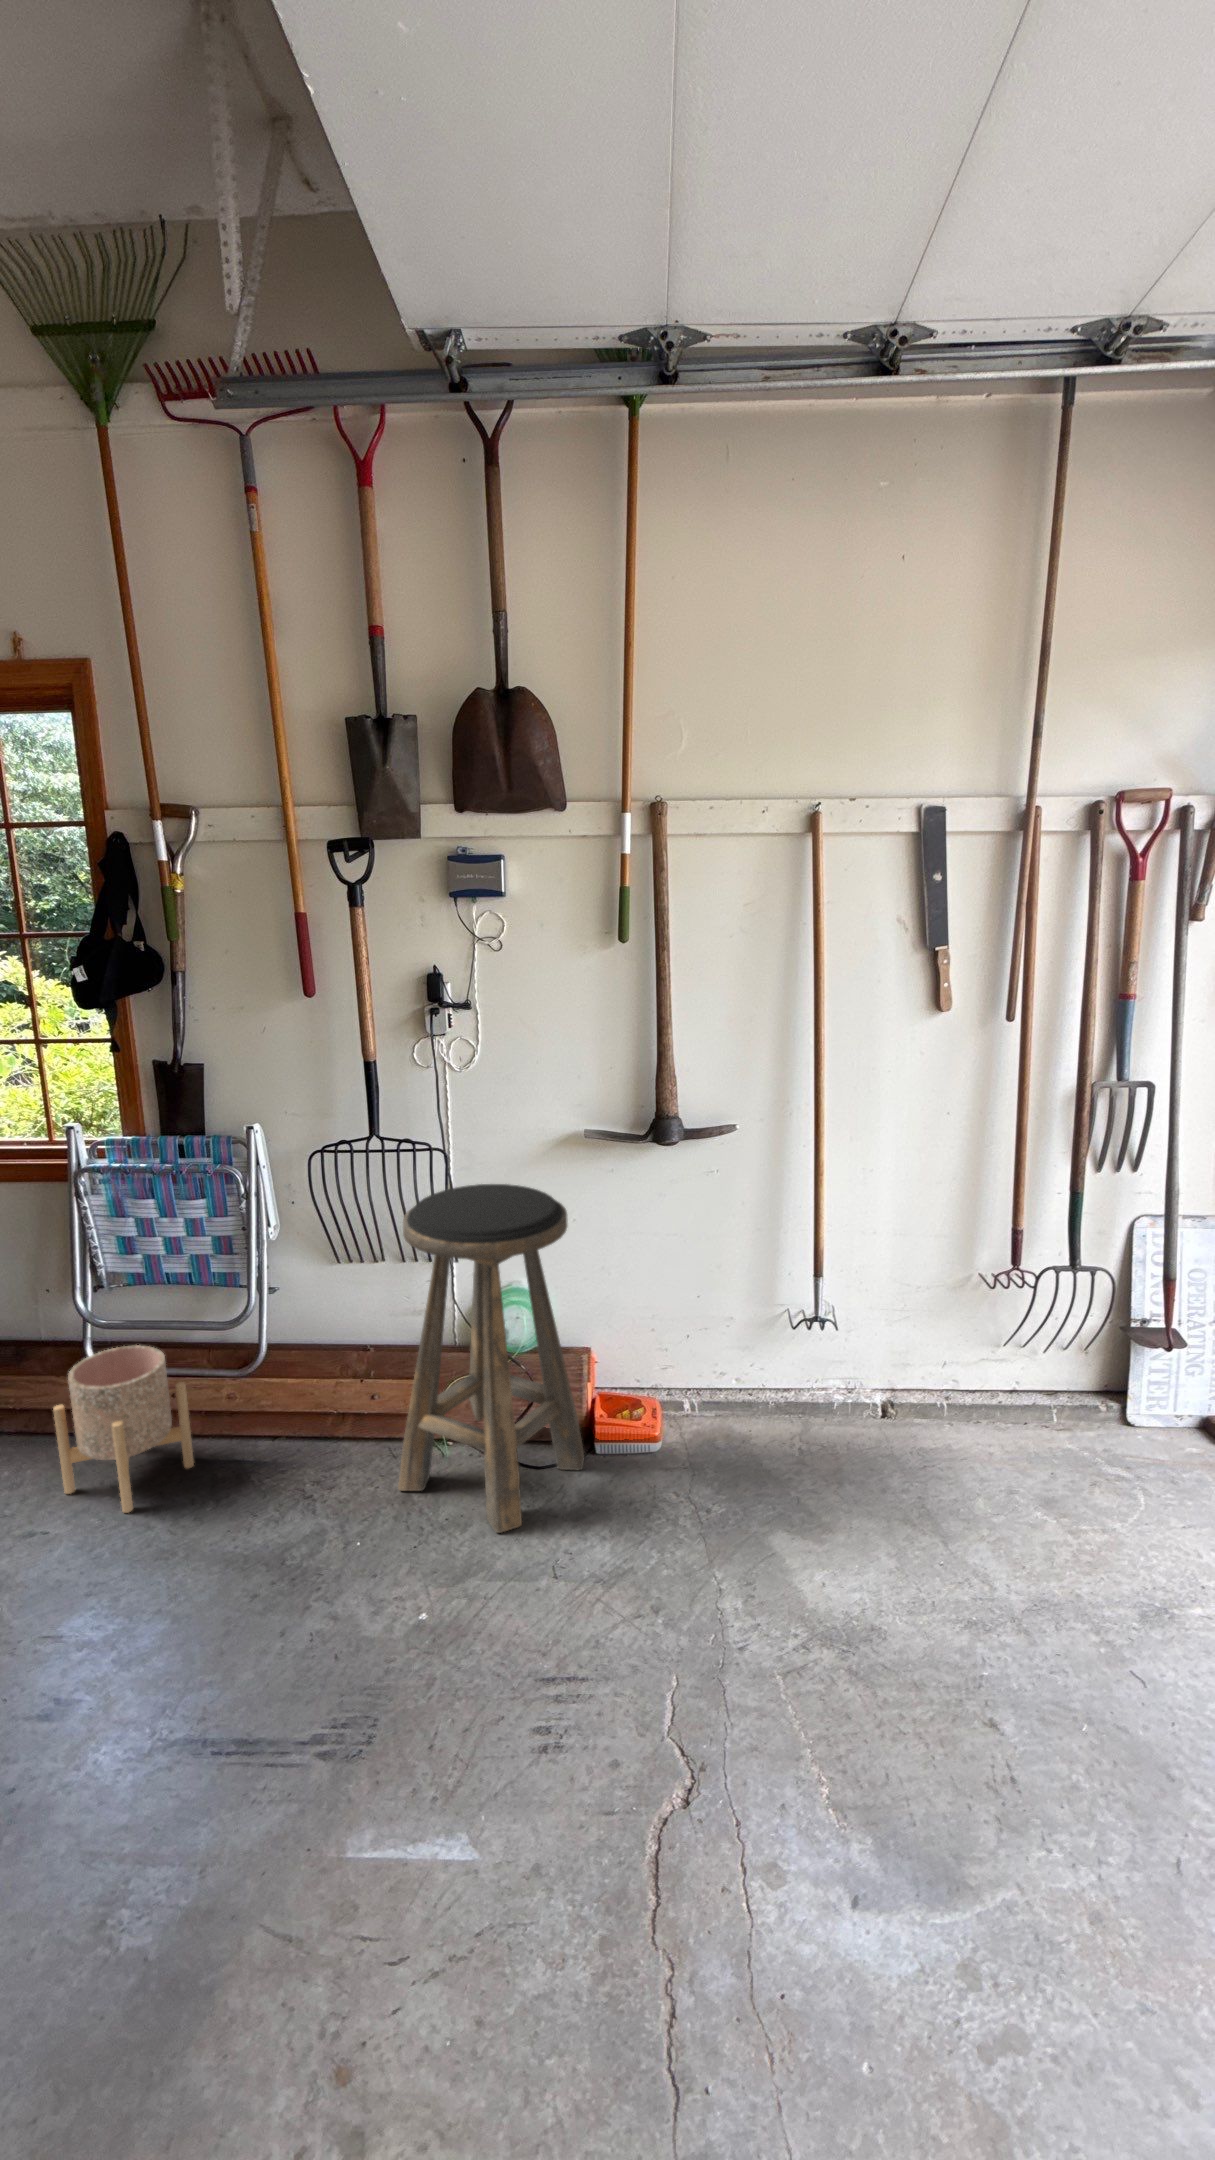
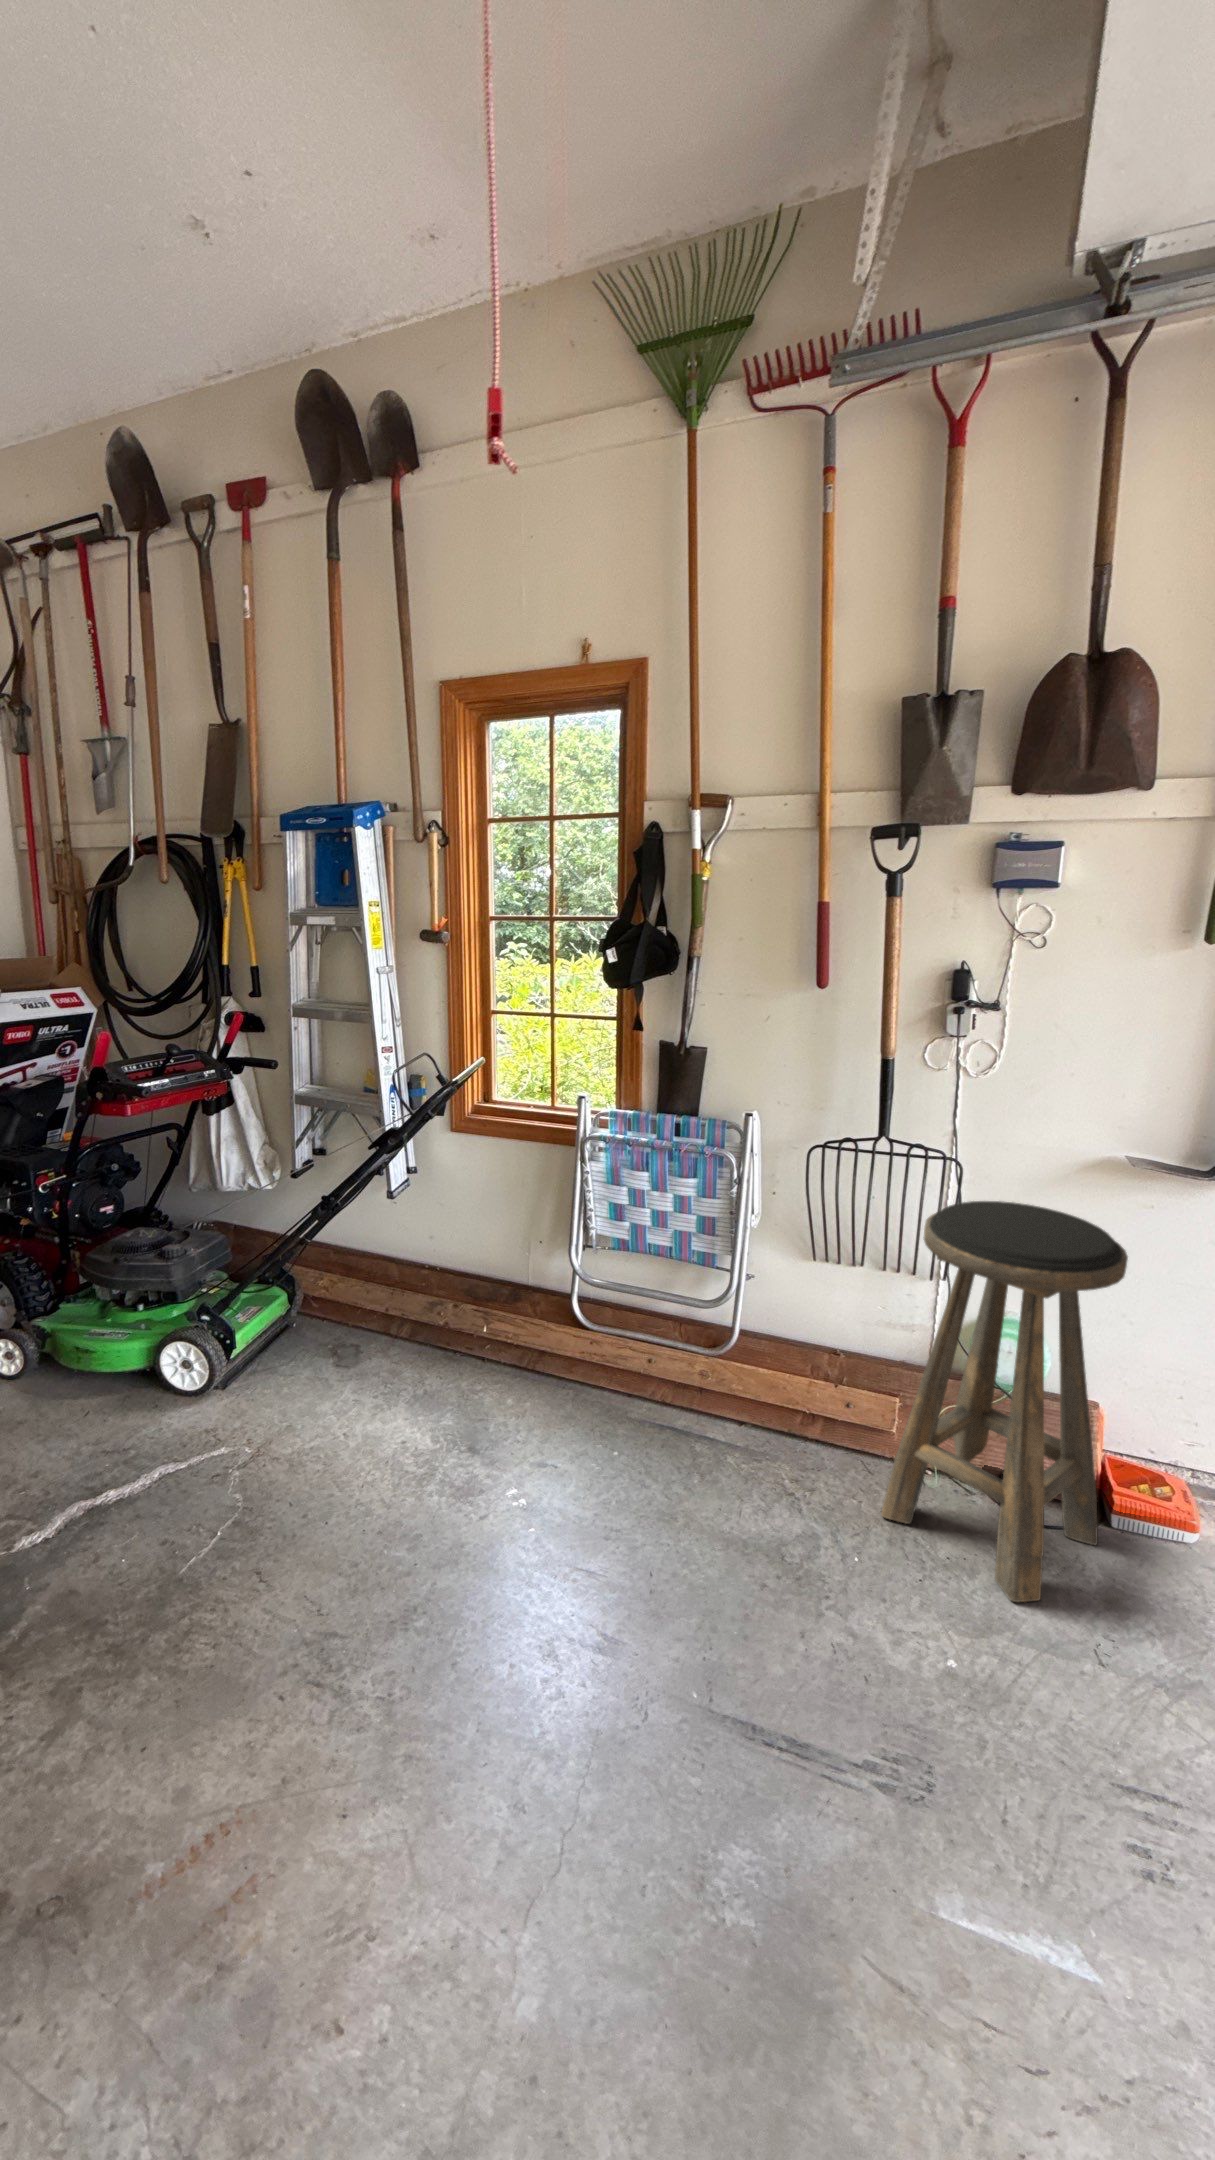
planter: present [53,1345,194,1513] -> none [554,1308,669,1472]

